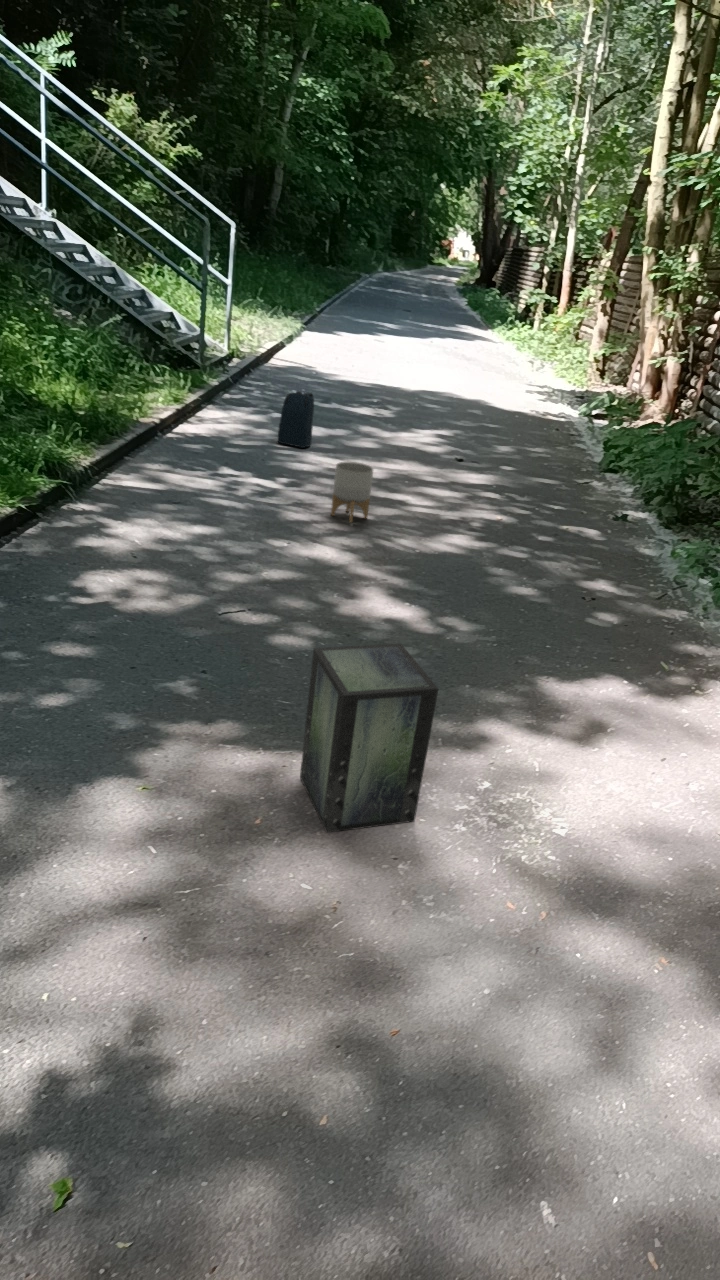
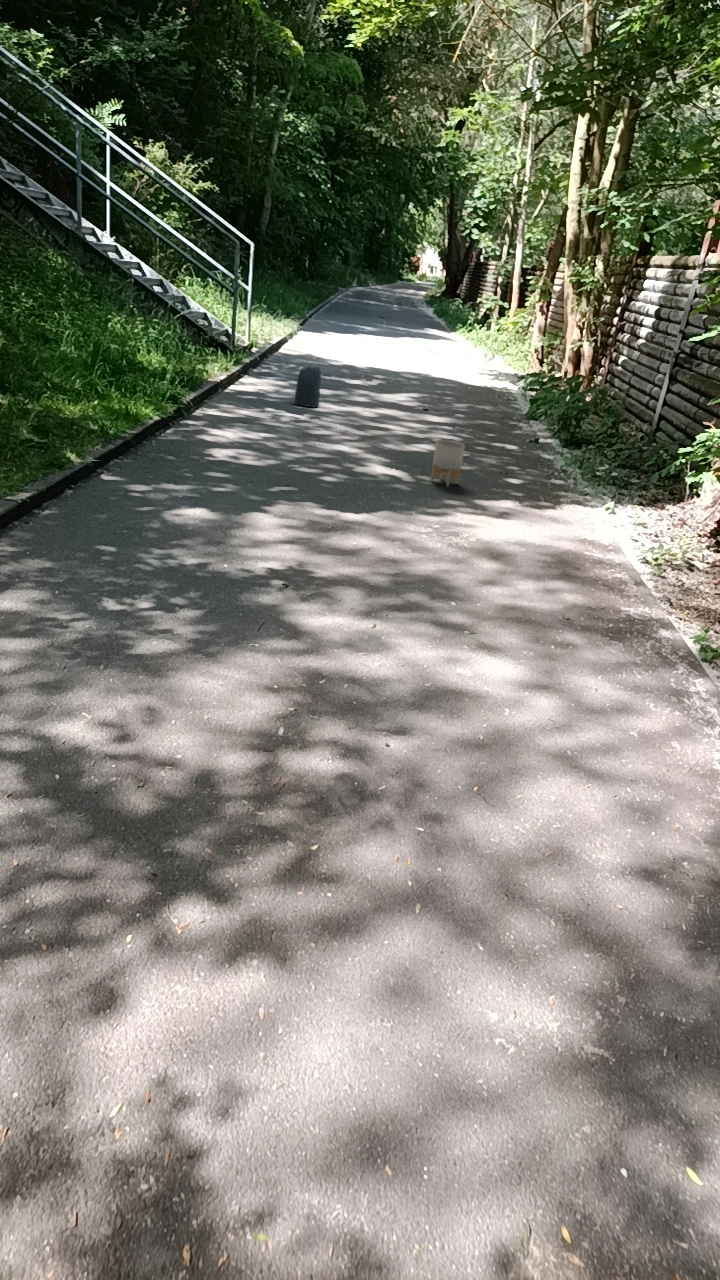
planter: present [331,462,373,522] -> present [430,440,465,486]
storage box: present [300,644,438,833] -> none [343,467,416,560]

